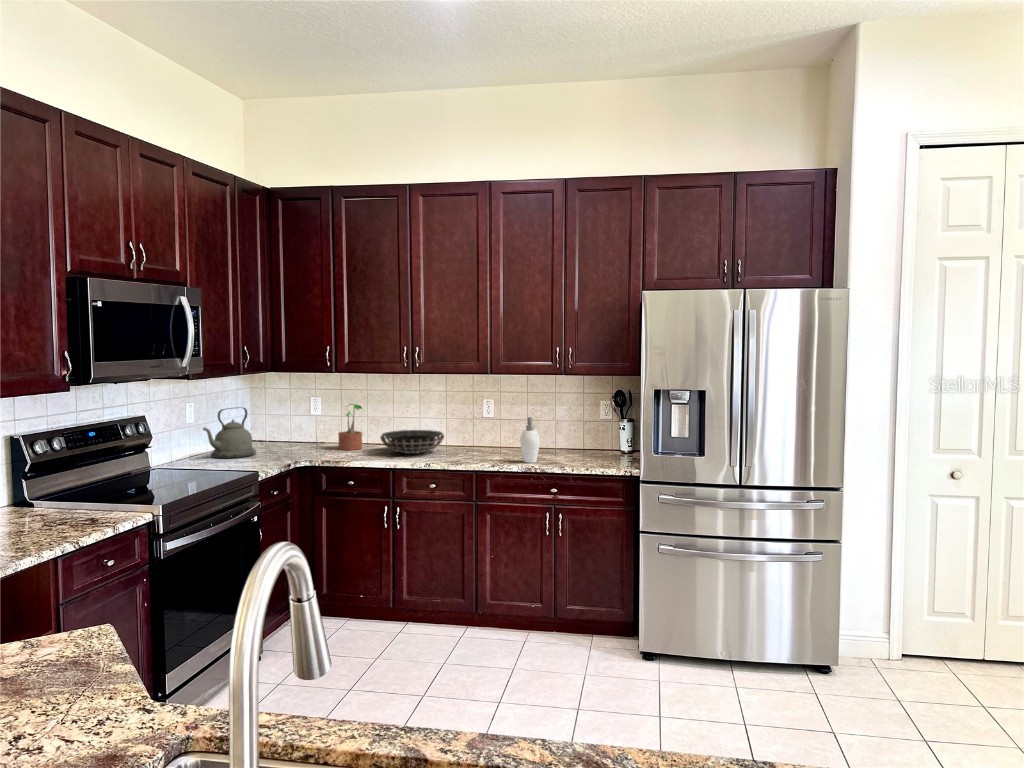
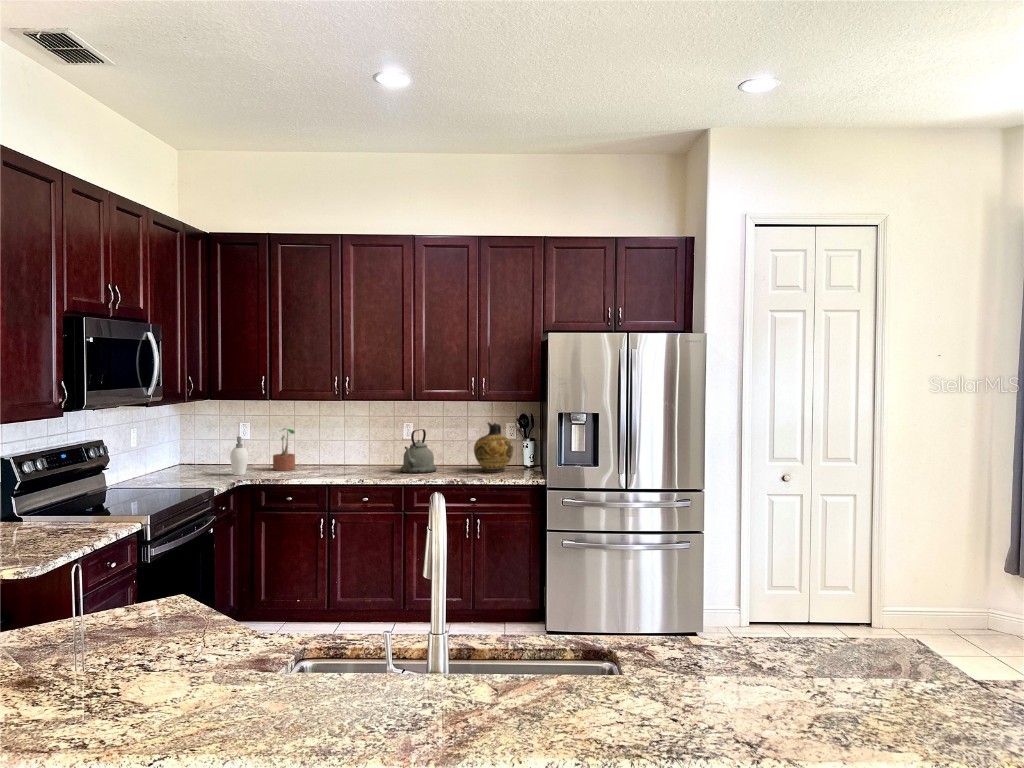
ceramic jug: none [557,399,604,458] -> present [474,422,513,472]
kettle: present [203,407,256,458] -> present [400,429,437,473]
soap dispenser: present [520,417,540,463] -> present [230,437,248,475]
decorative bowl: present [380,430,444,454] -> none [314,451,373,472]

